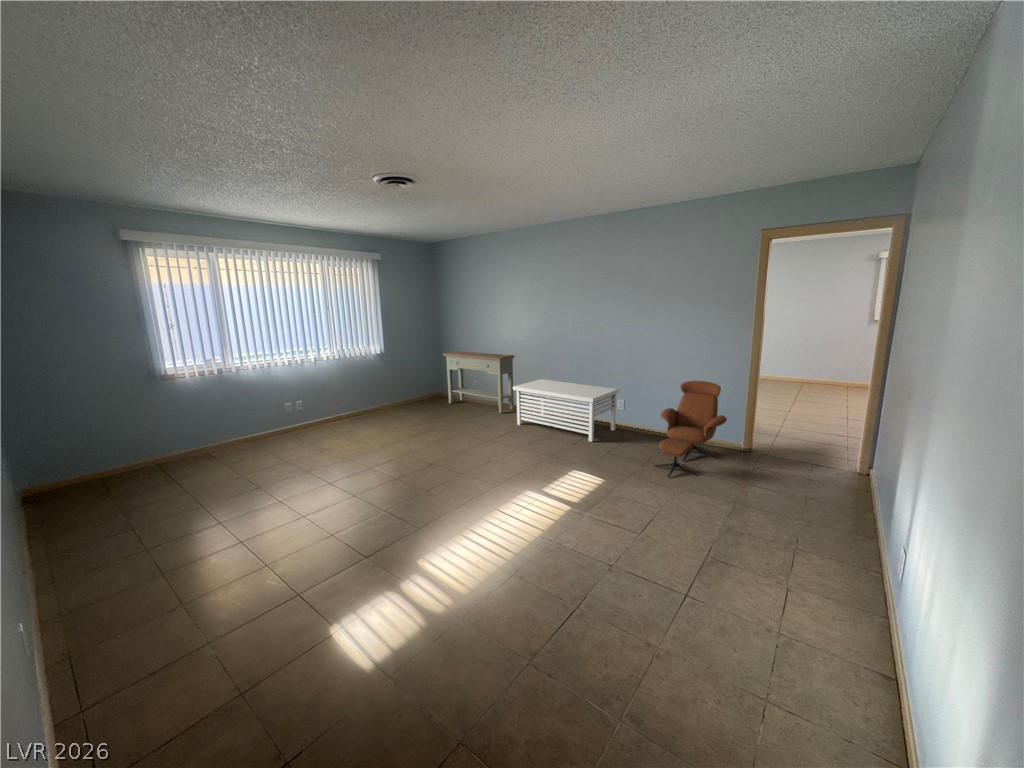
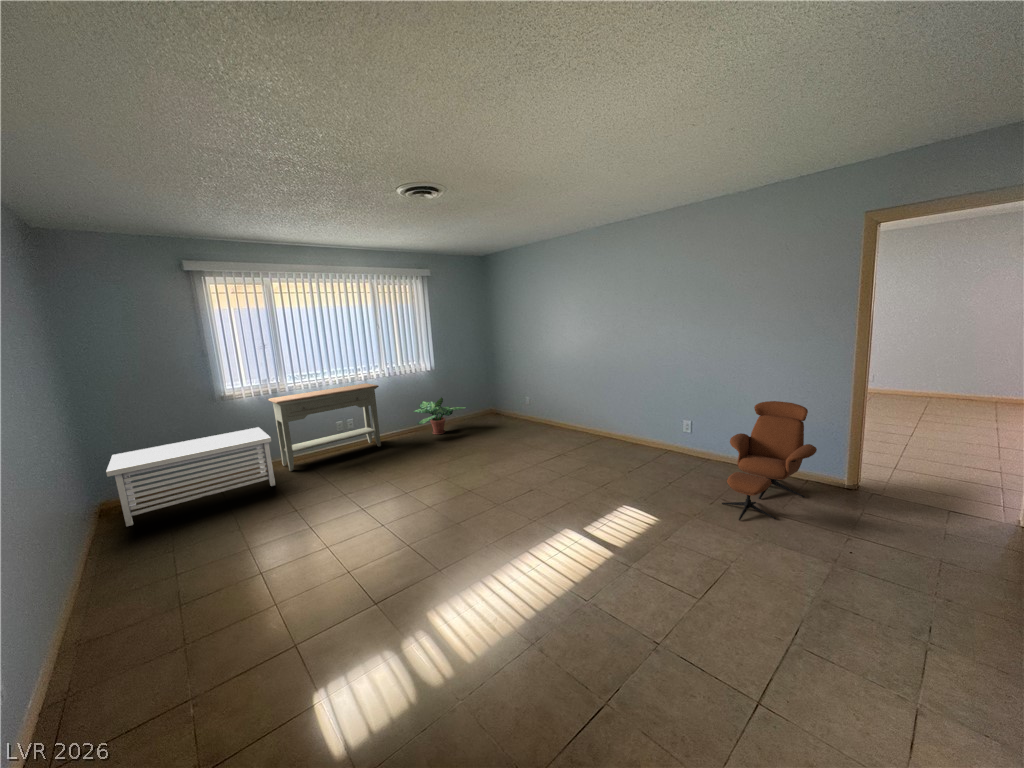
console table: present [443,351,515,413] -> present [268,383,381,471]
storage bench: present [513,379,619,442] -> present [106,427,275,526]
potted plant: none [365,380,421,417] -> present [413,397,465,434]

